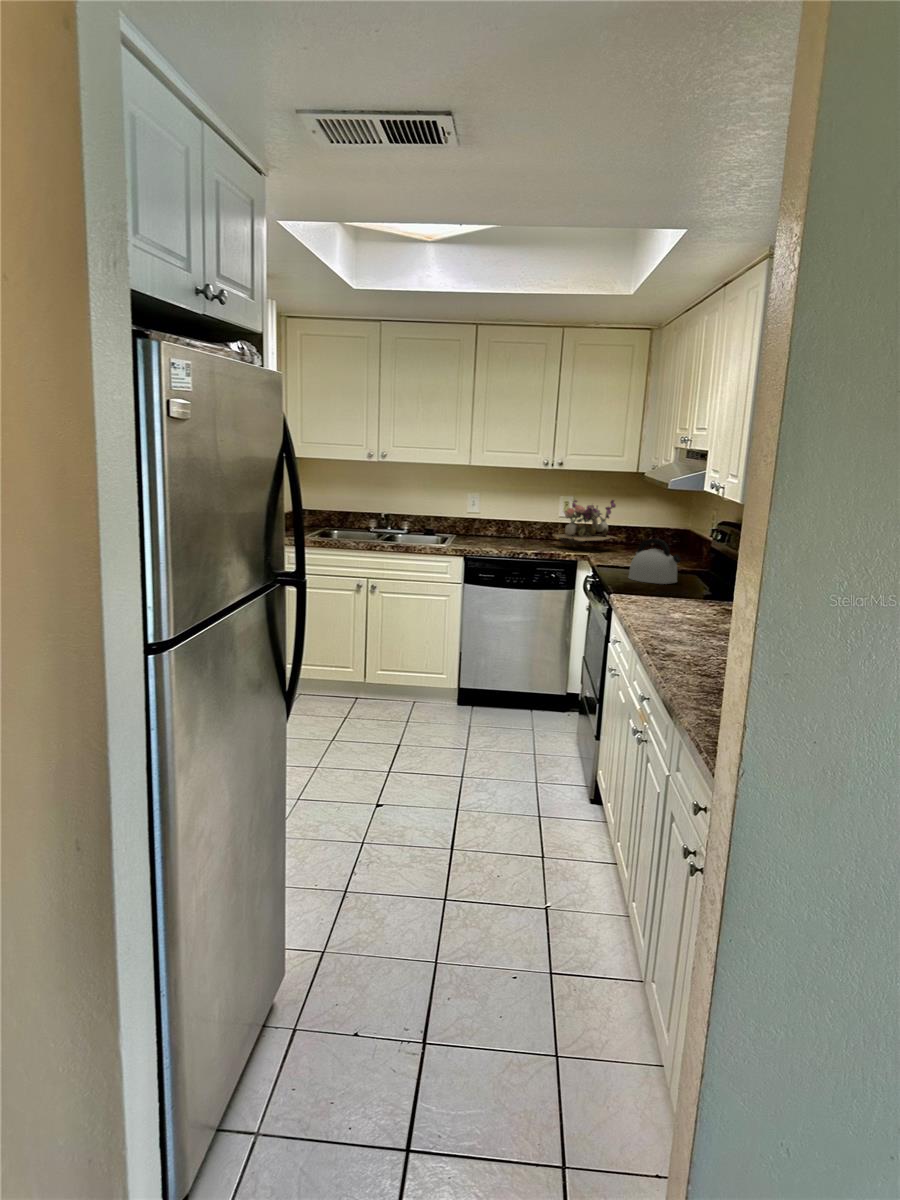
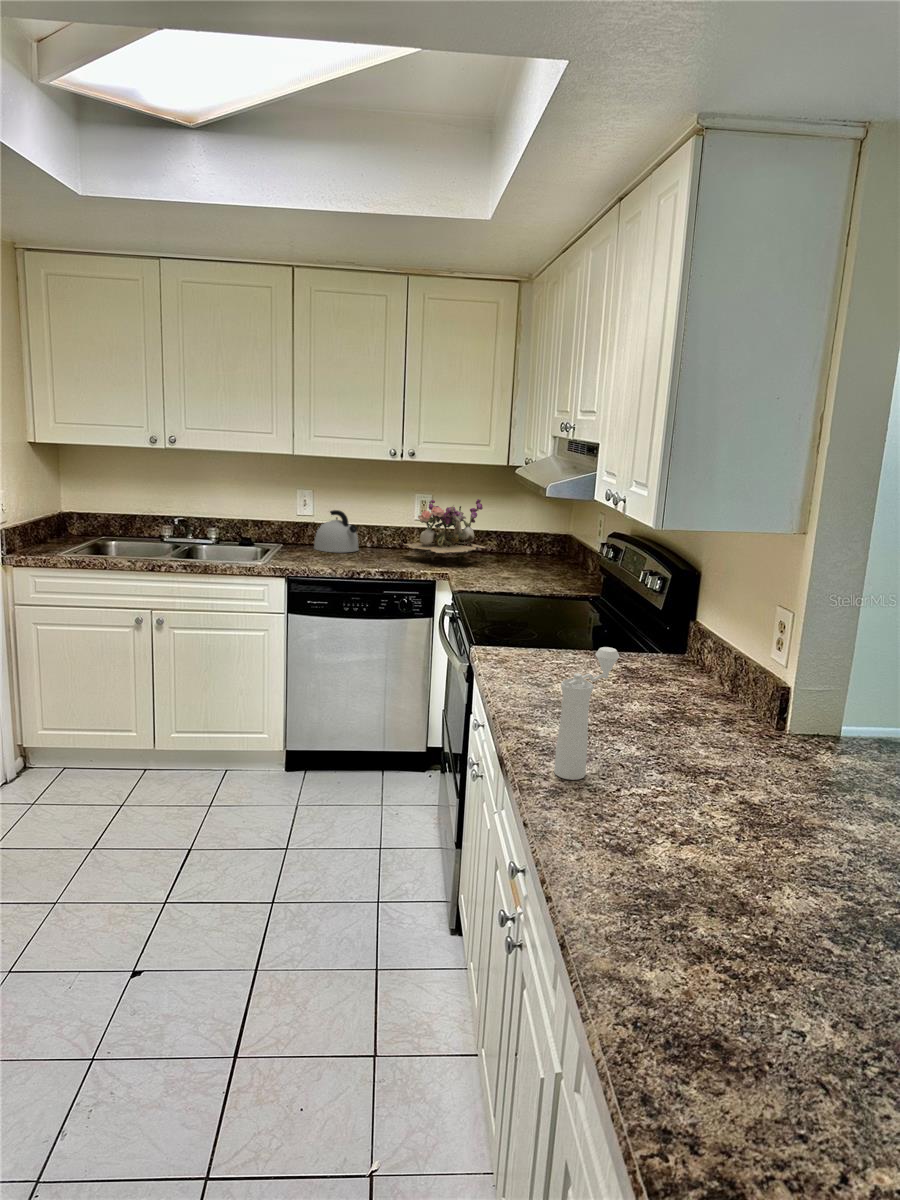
kettle: present [628,539,681,584] -> present [314,510,359,553]
pepper mill: none [669,574,712,650] -> present [554,647,620,780]

